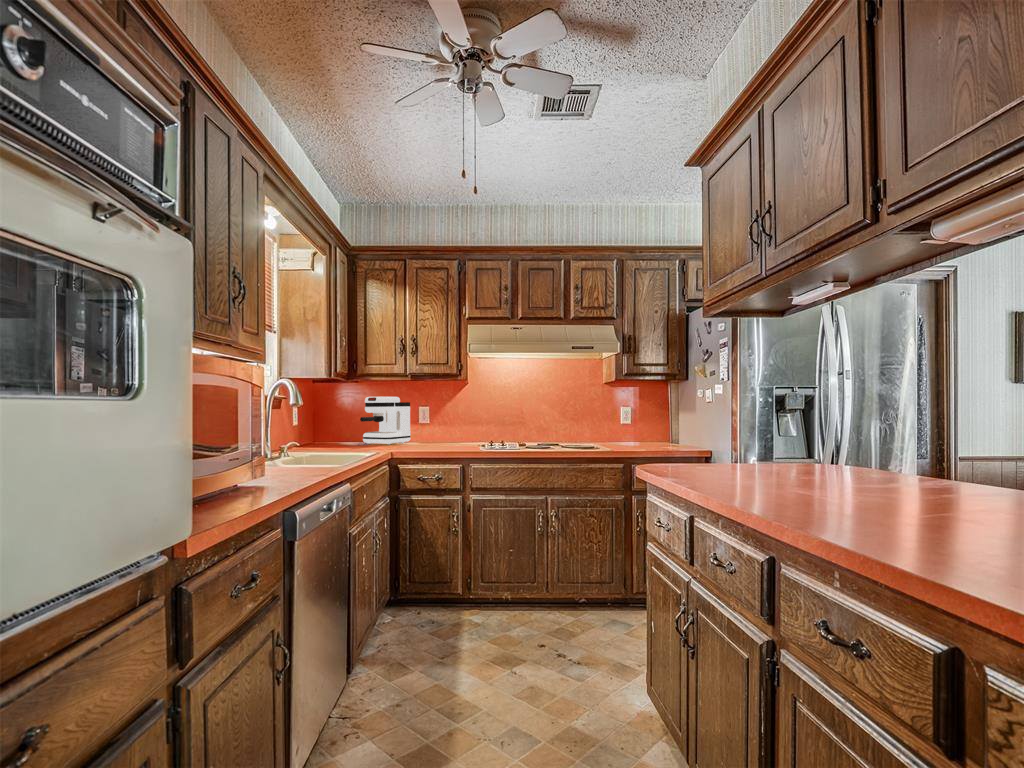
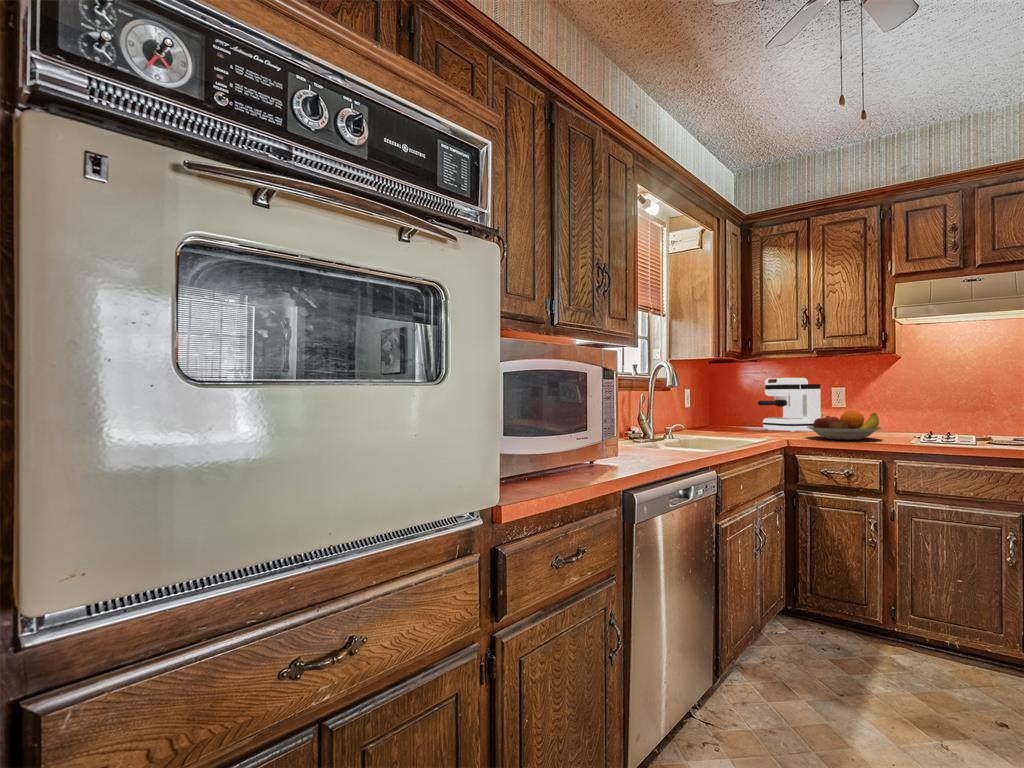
fruit bowl: none [405,425,460,449] -> present [807,411,882,440]

